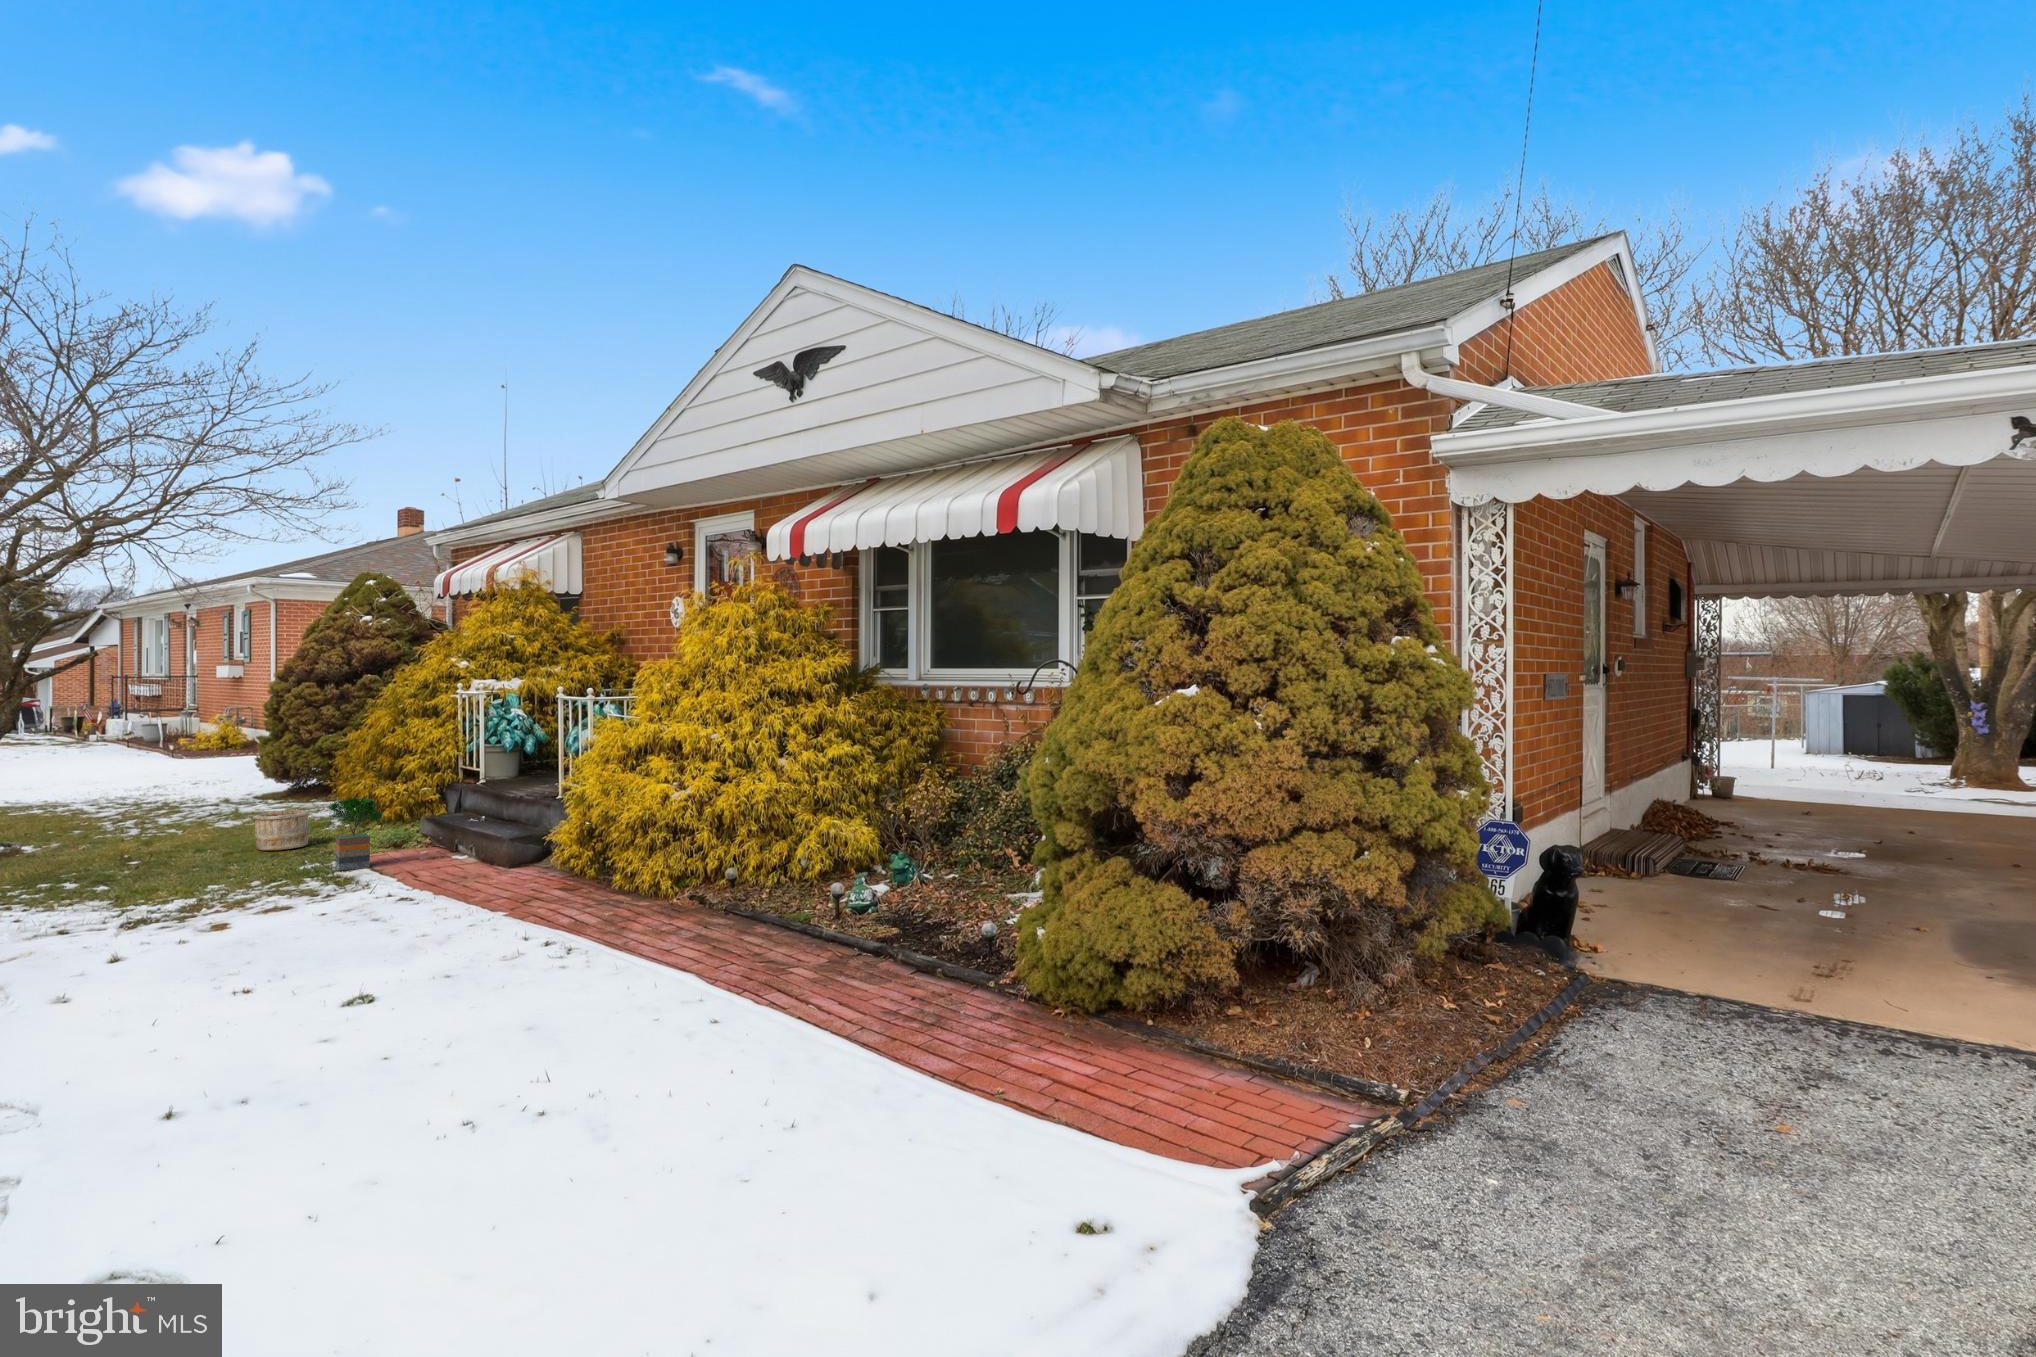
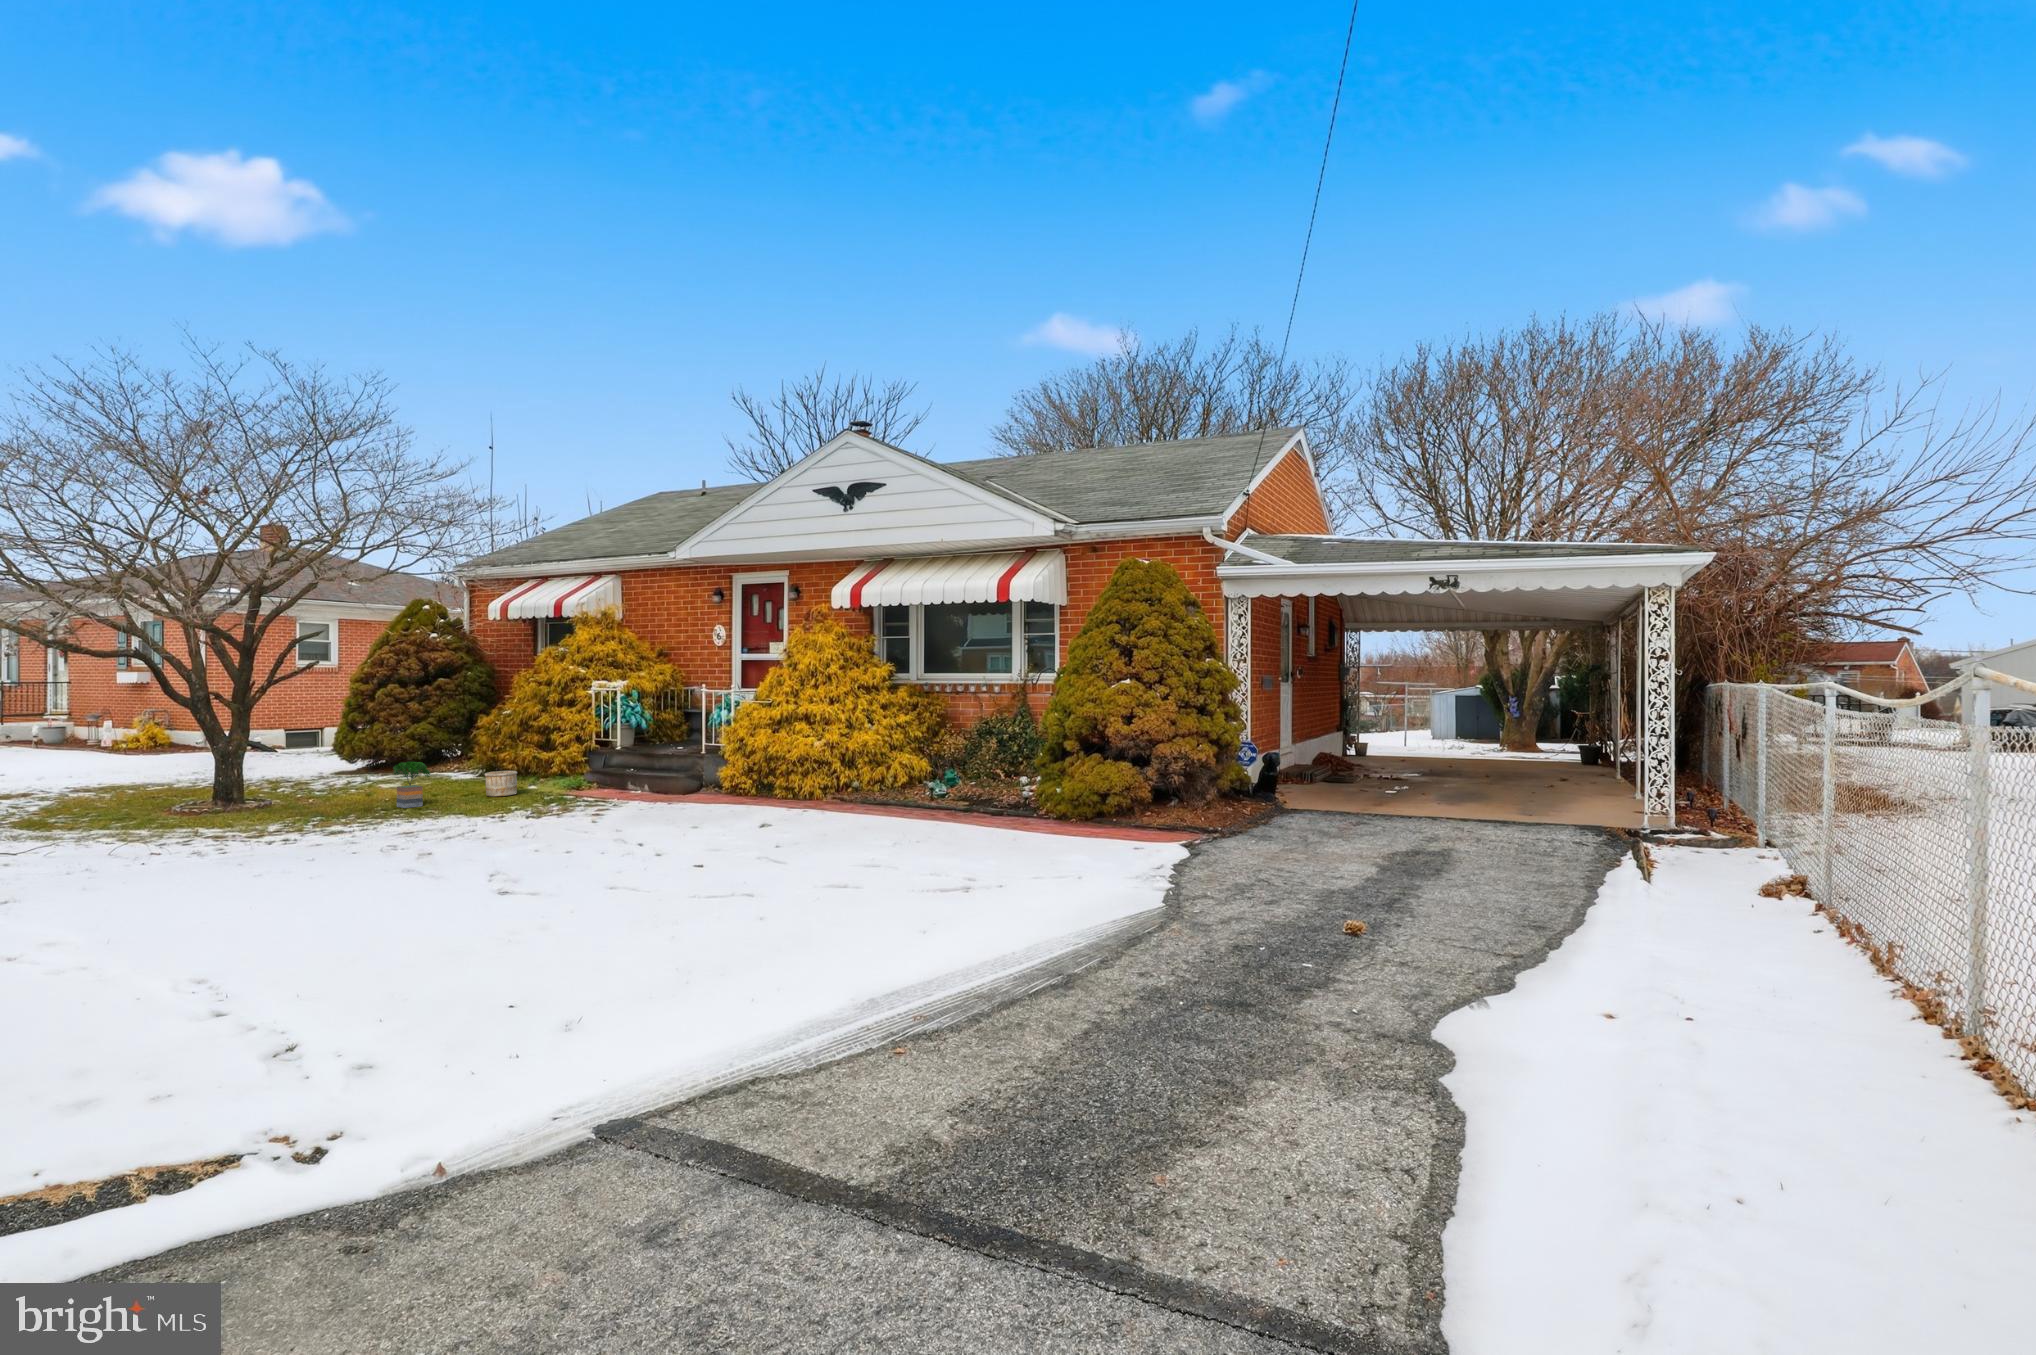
potted tree: present [327,798,383,871] -> present [394,762,430,808]

